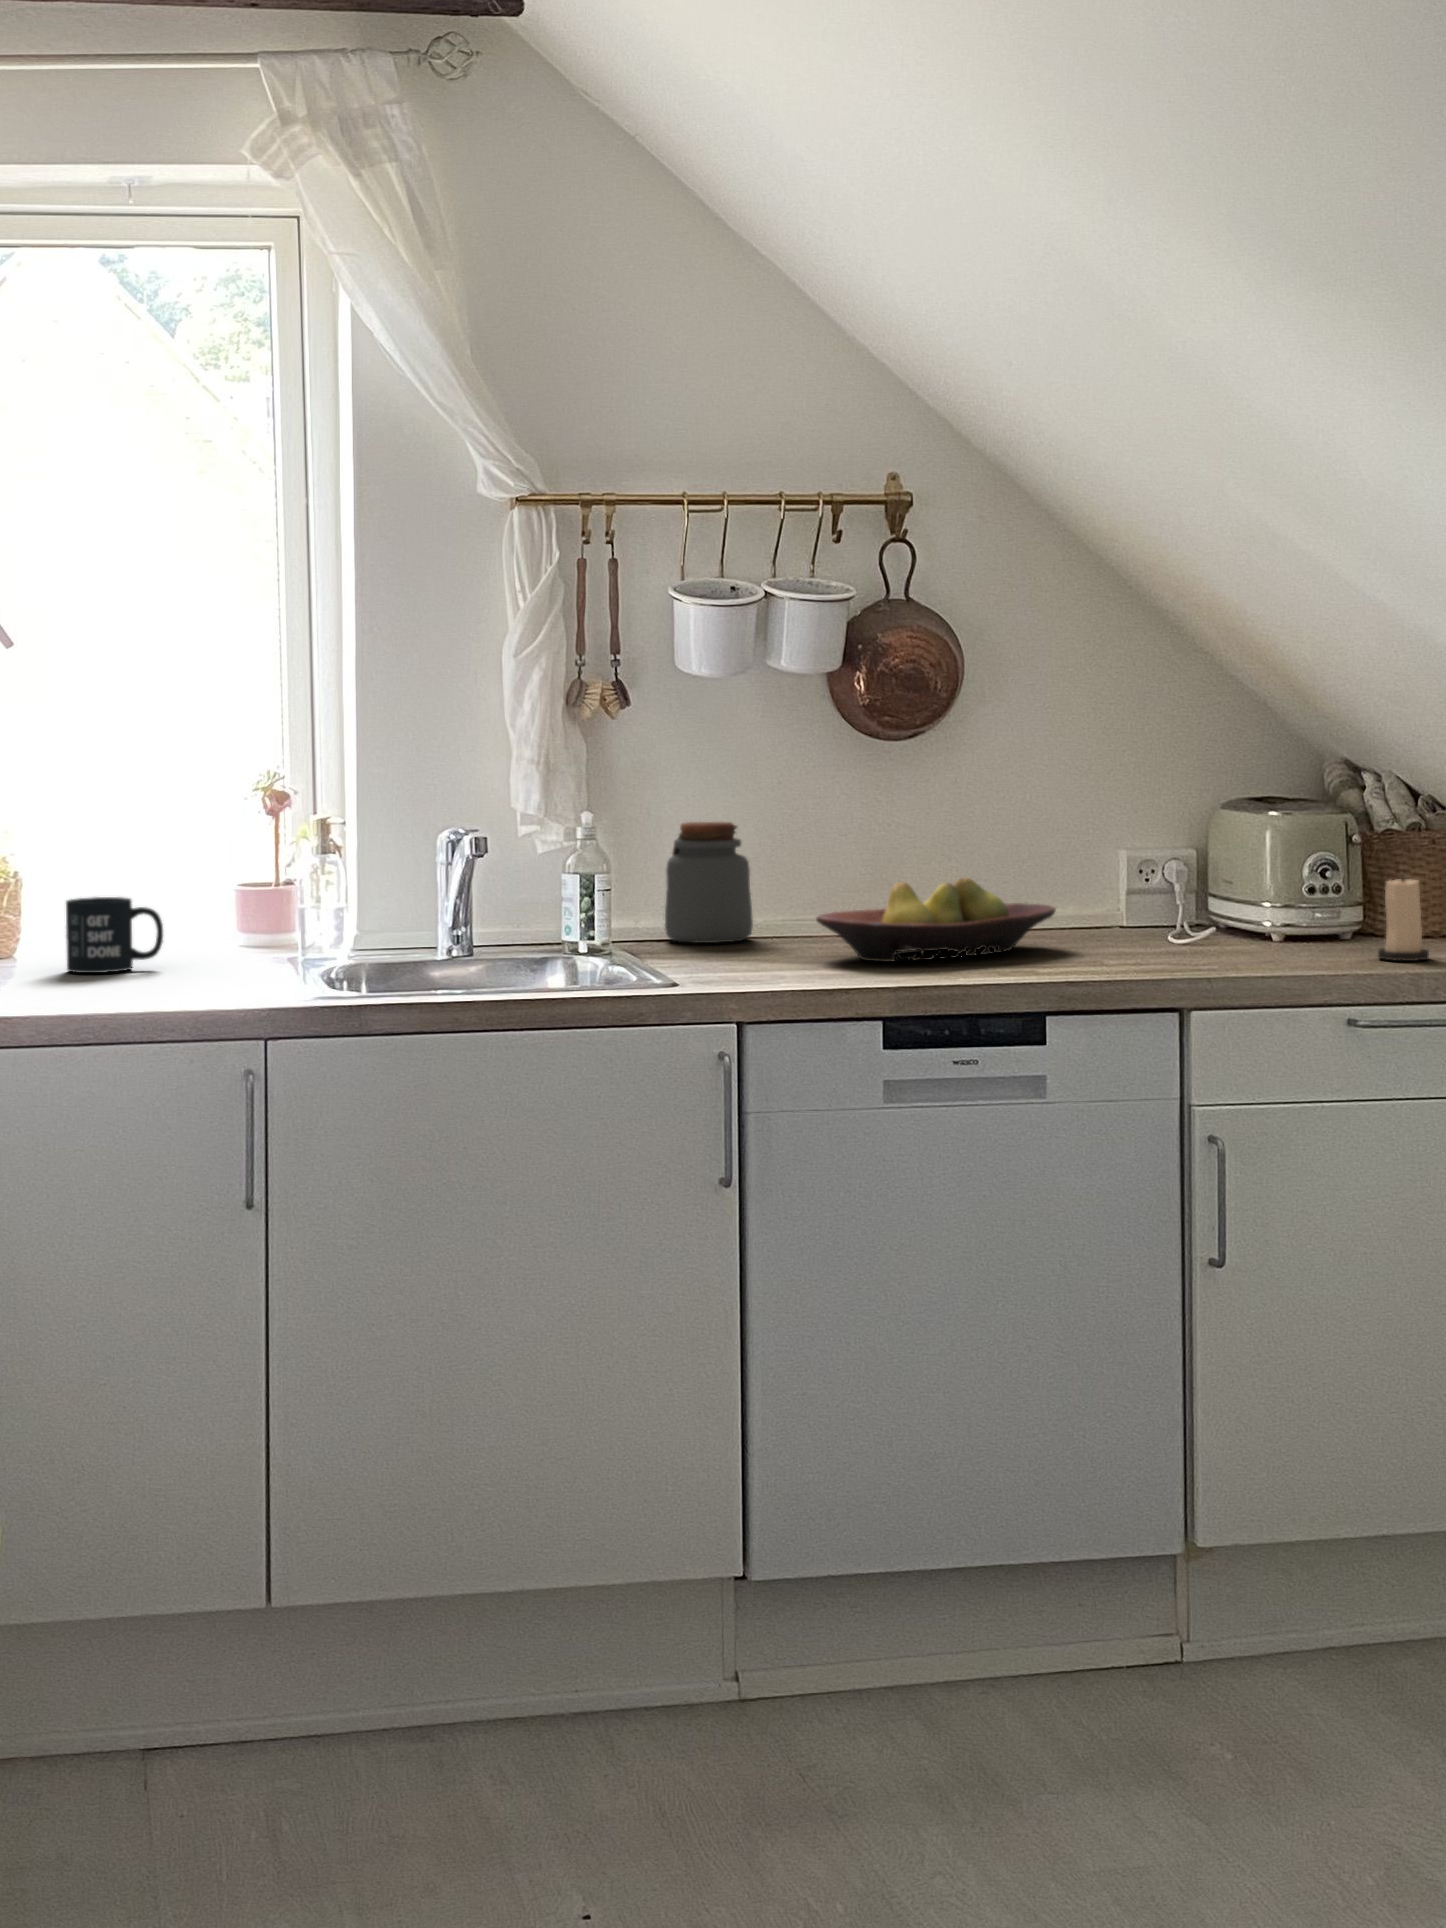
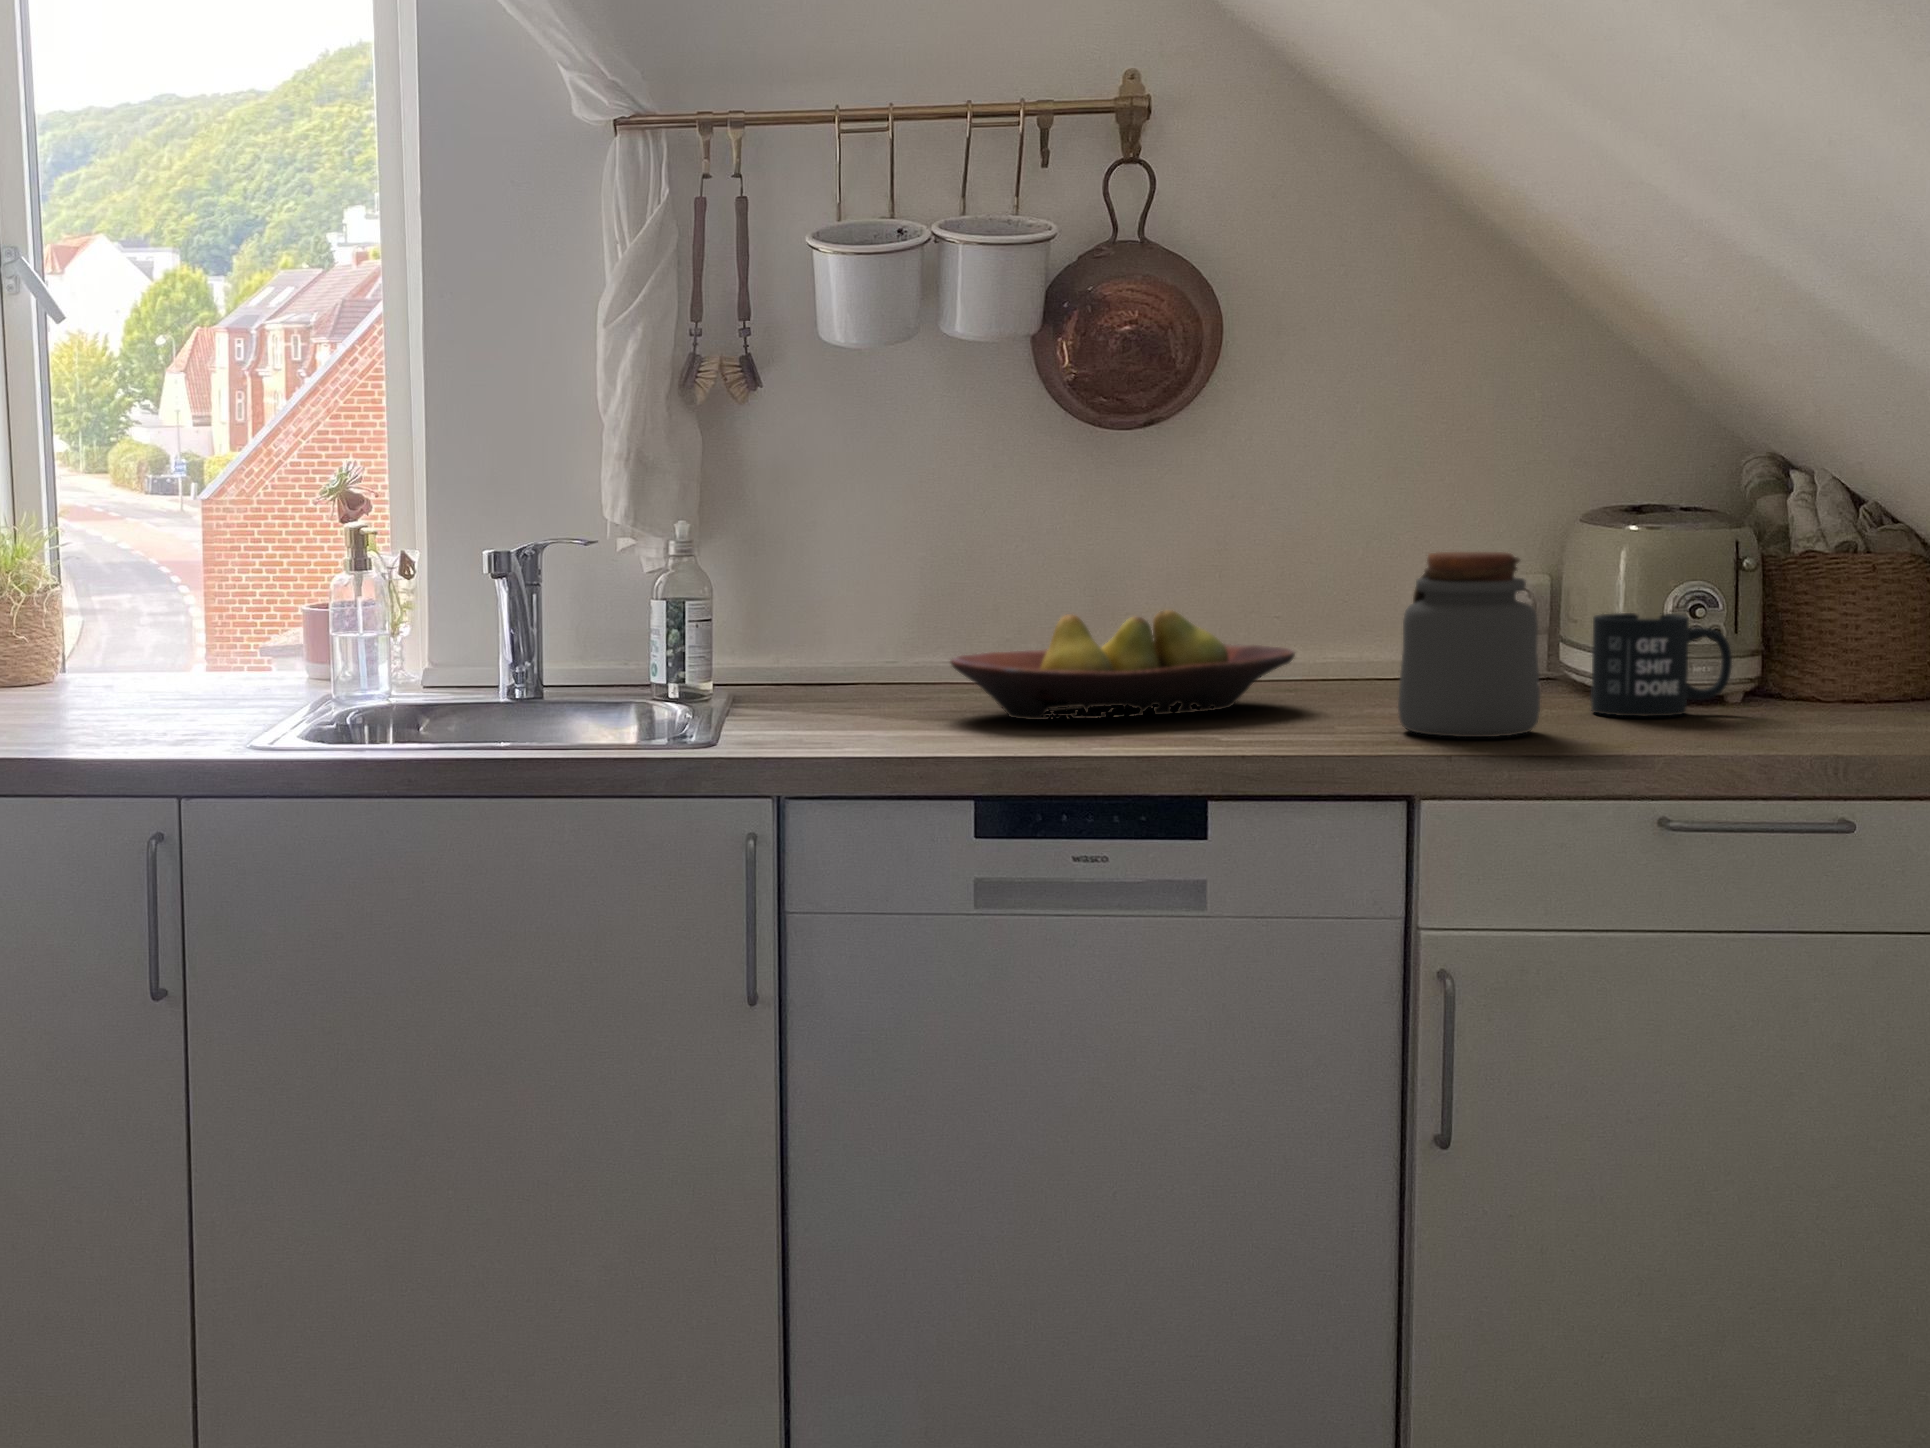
jar: present [665,822,753,943] -> present [1398,552,1540,737]
candle: present [1378,874,1429,961] -> none [1739,611,1819,738]
mug: present [66,897,163,973] -> present [1591,613,1732,716]

